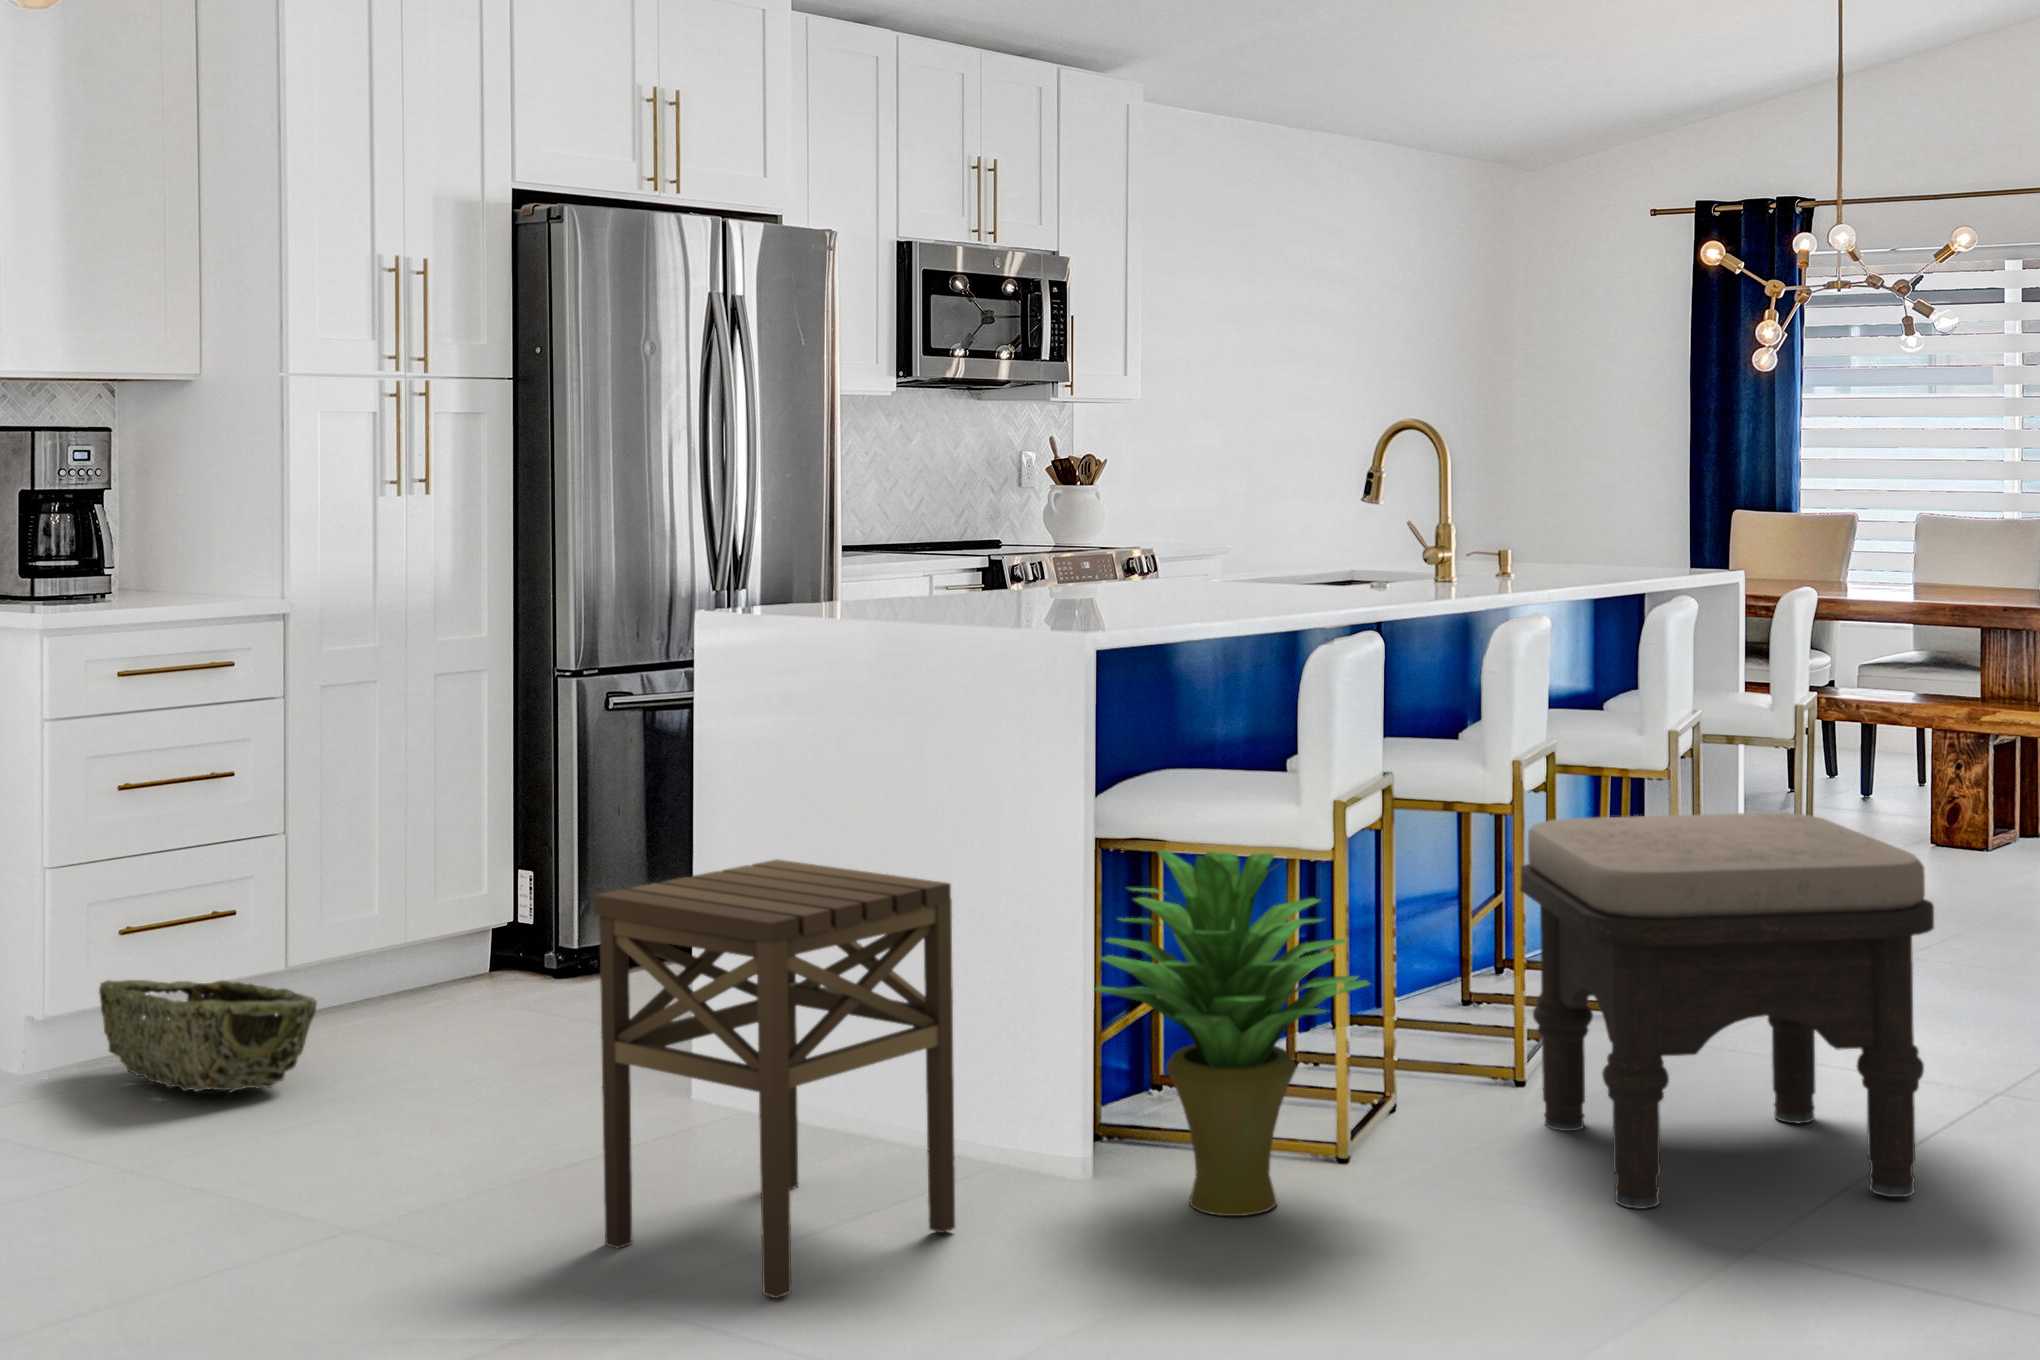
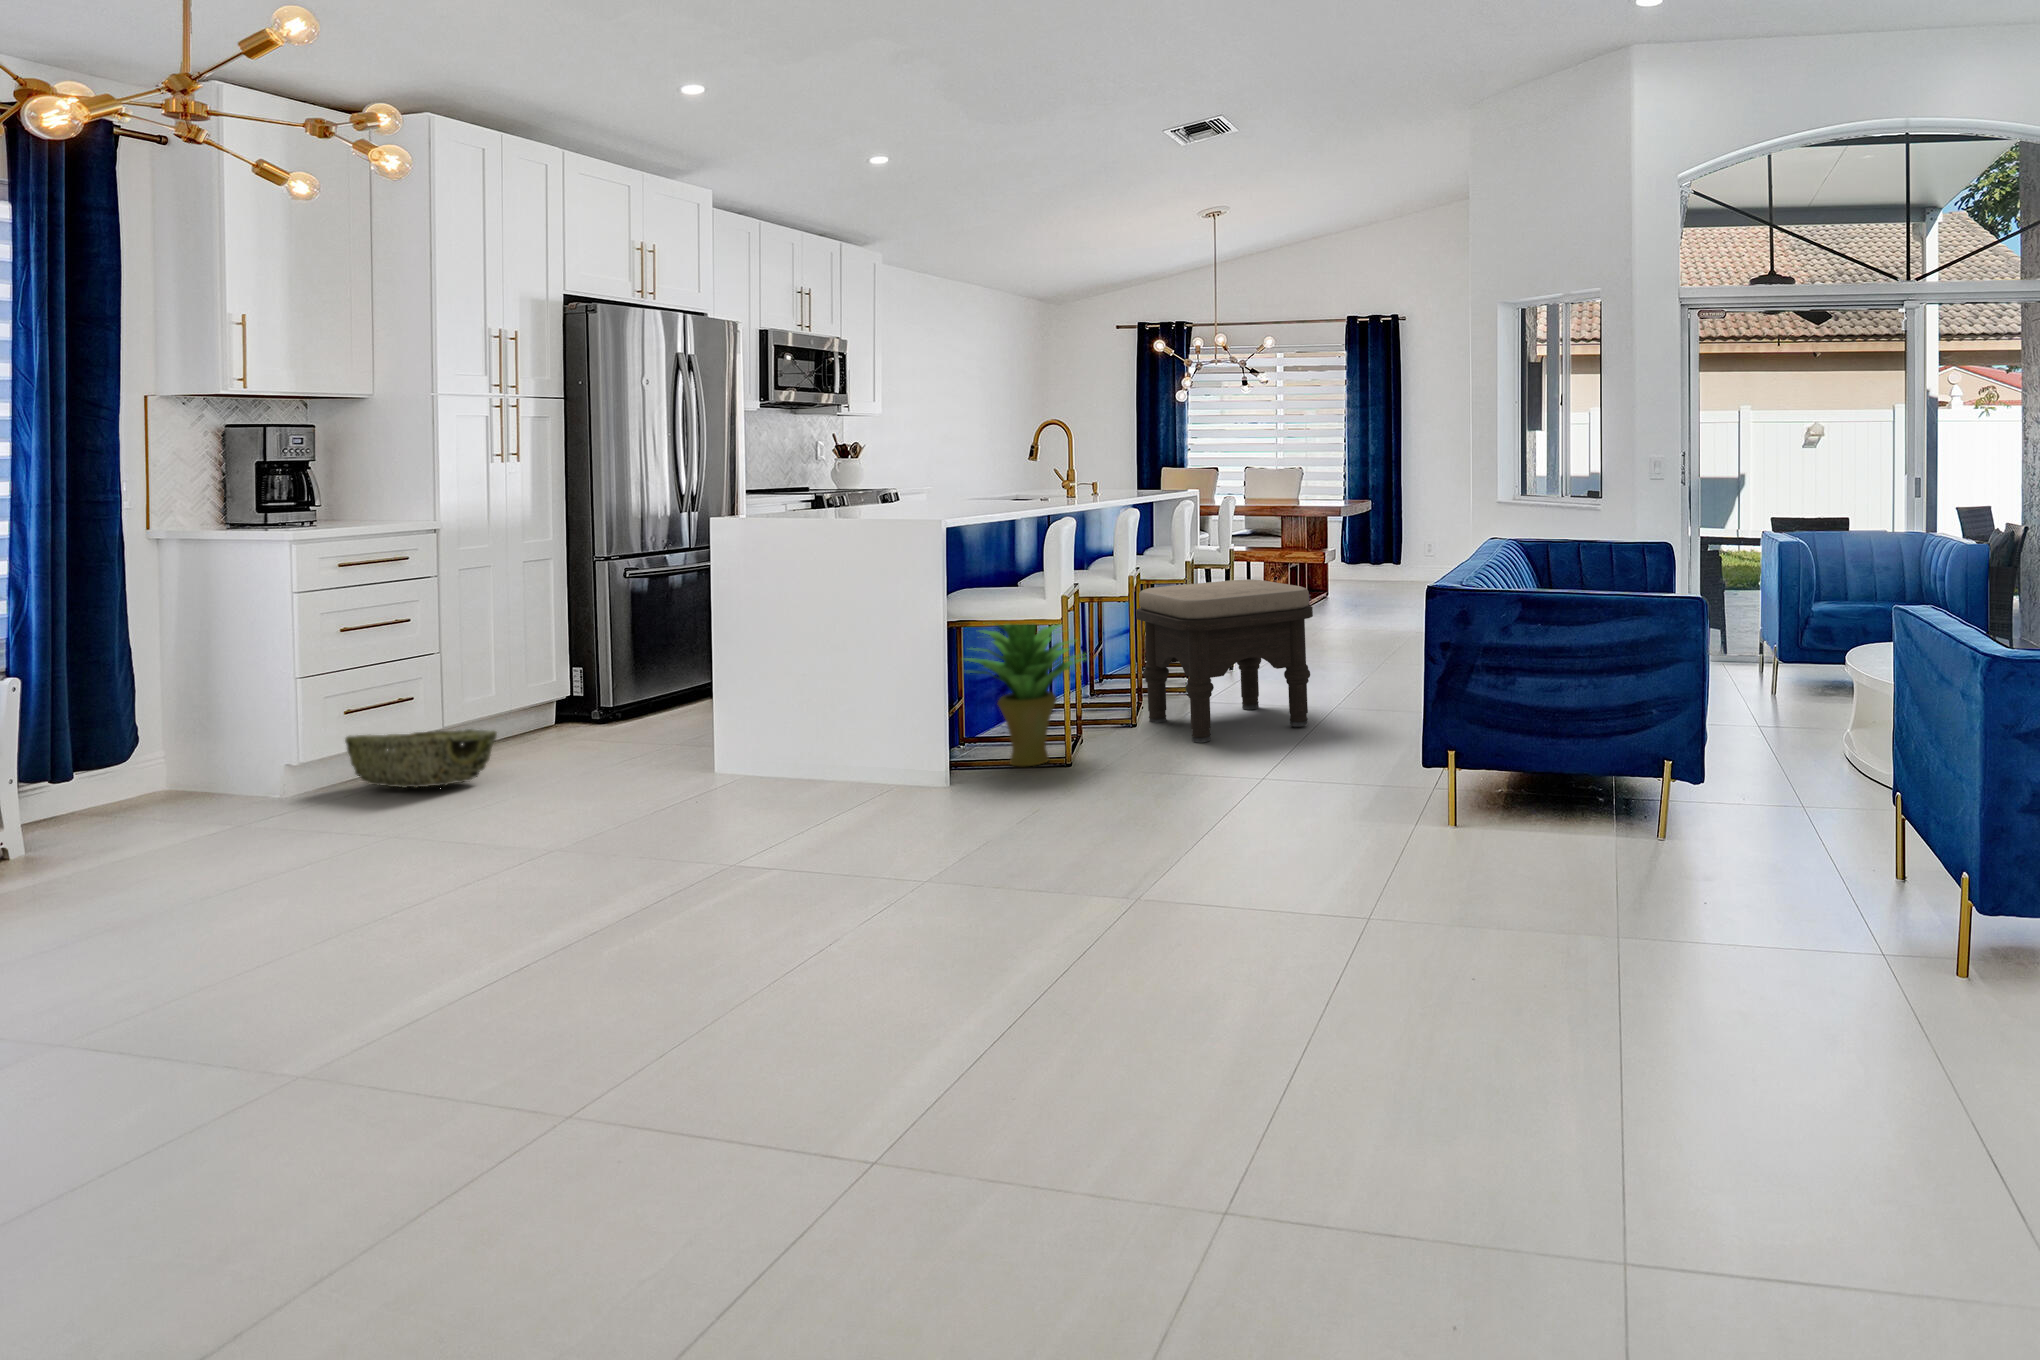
side table: present [594,859,955,1298] -> none [720,625,907,818]

